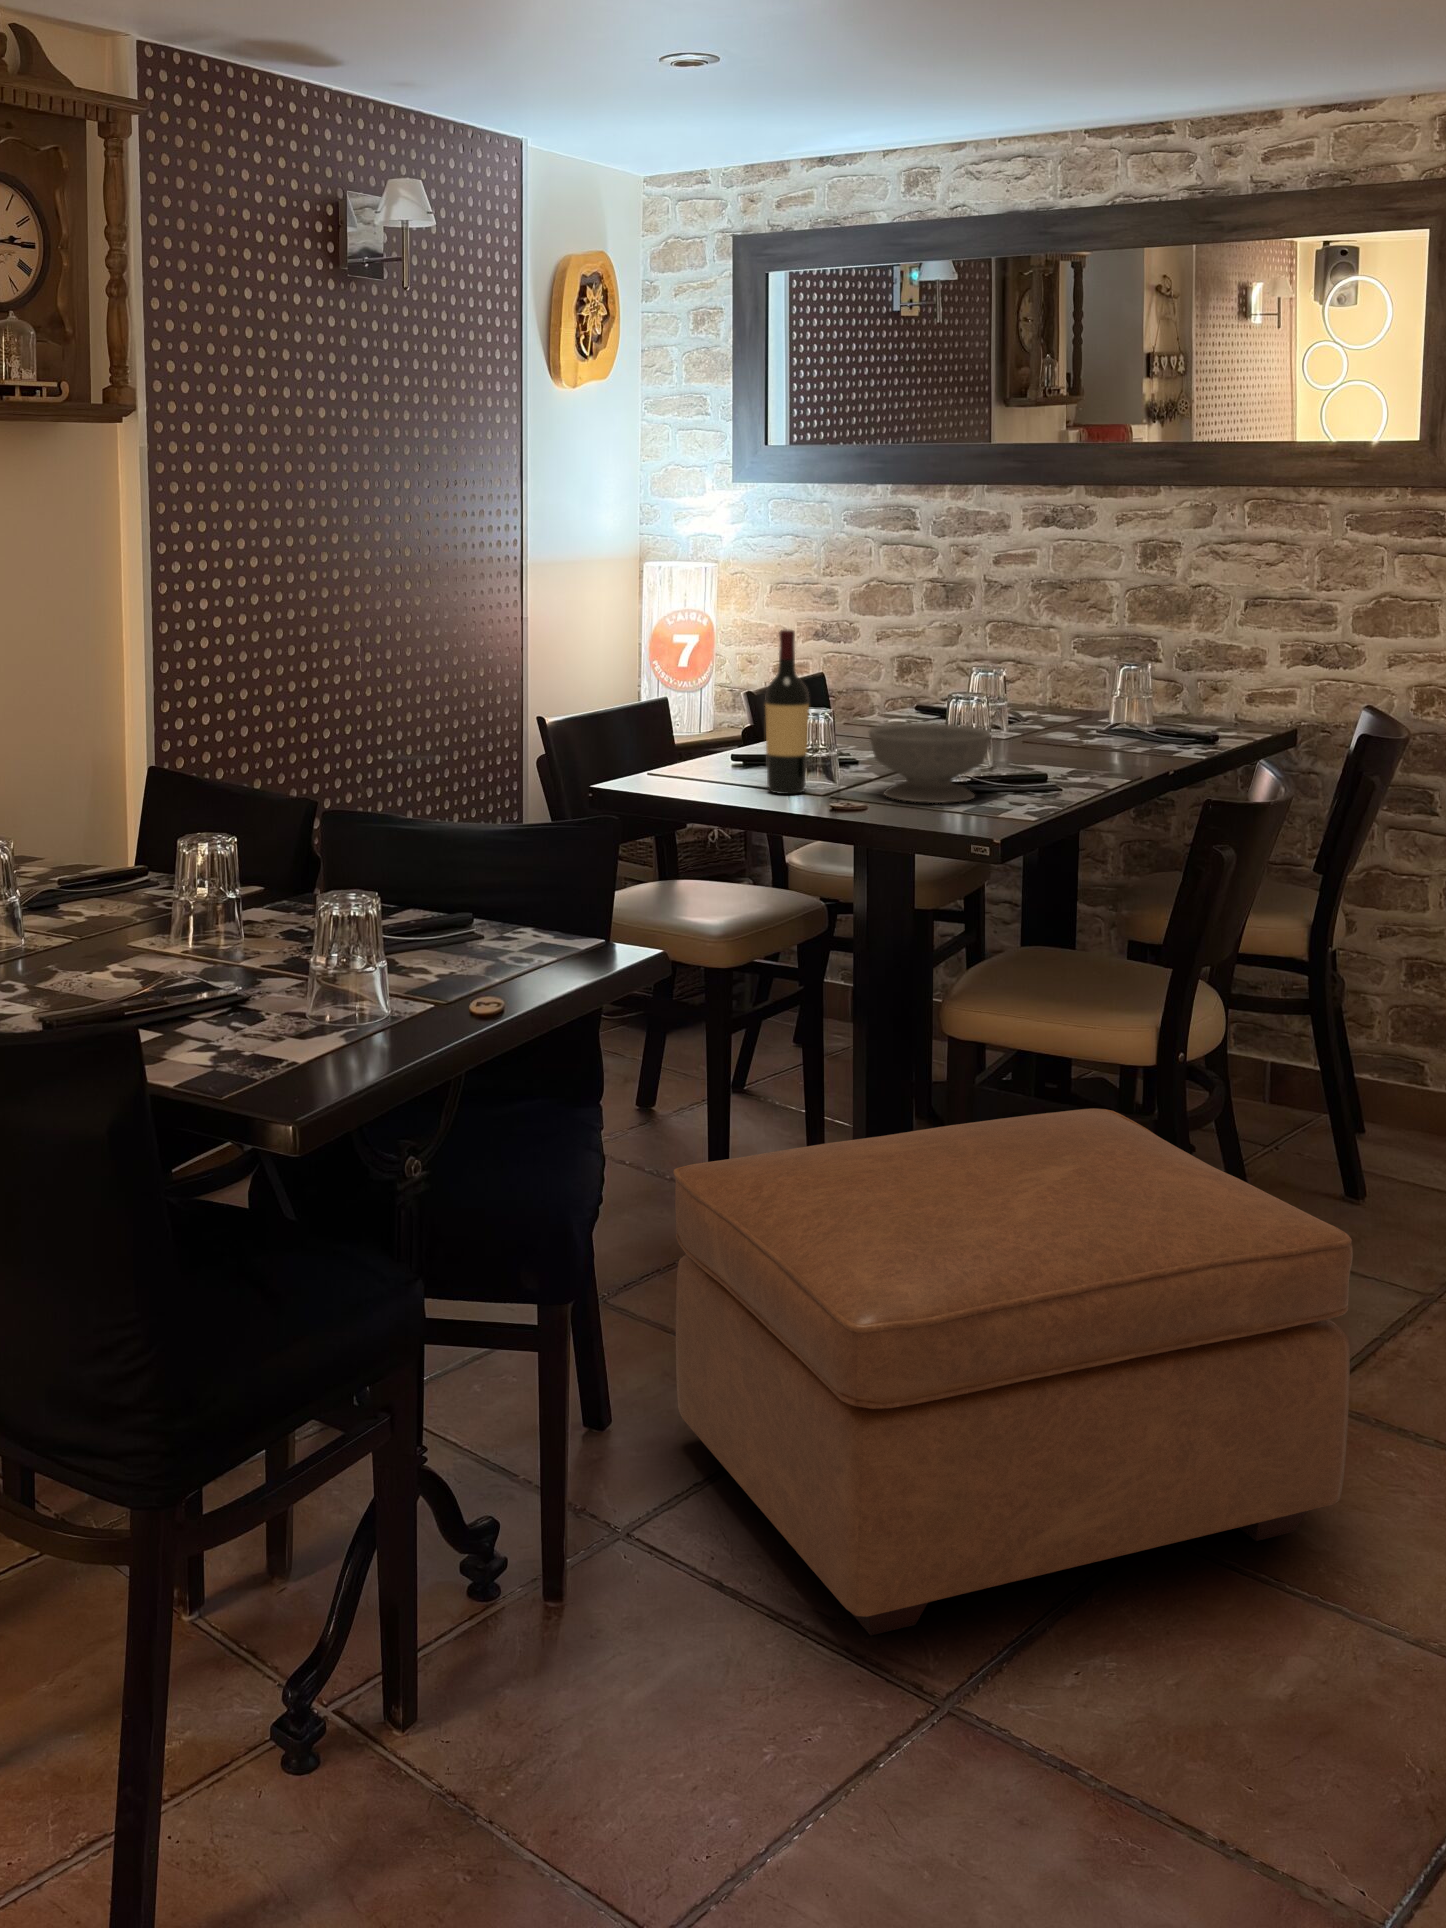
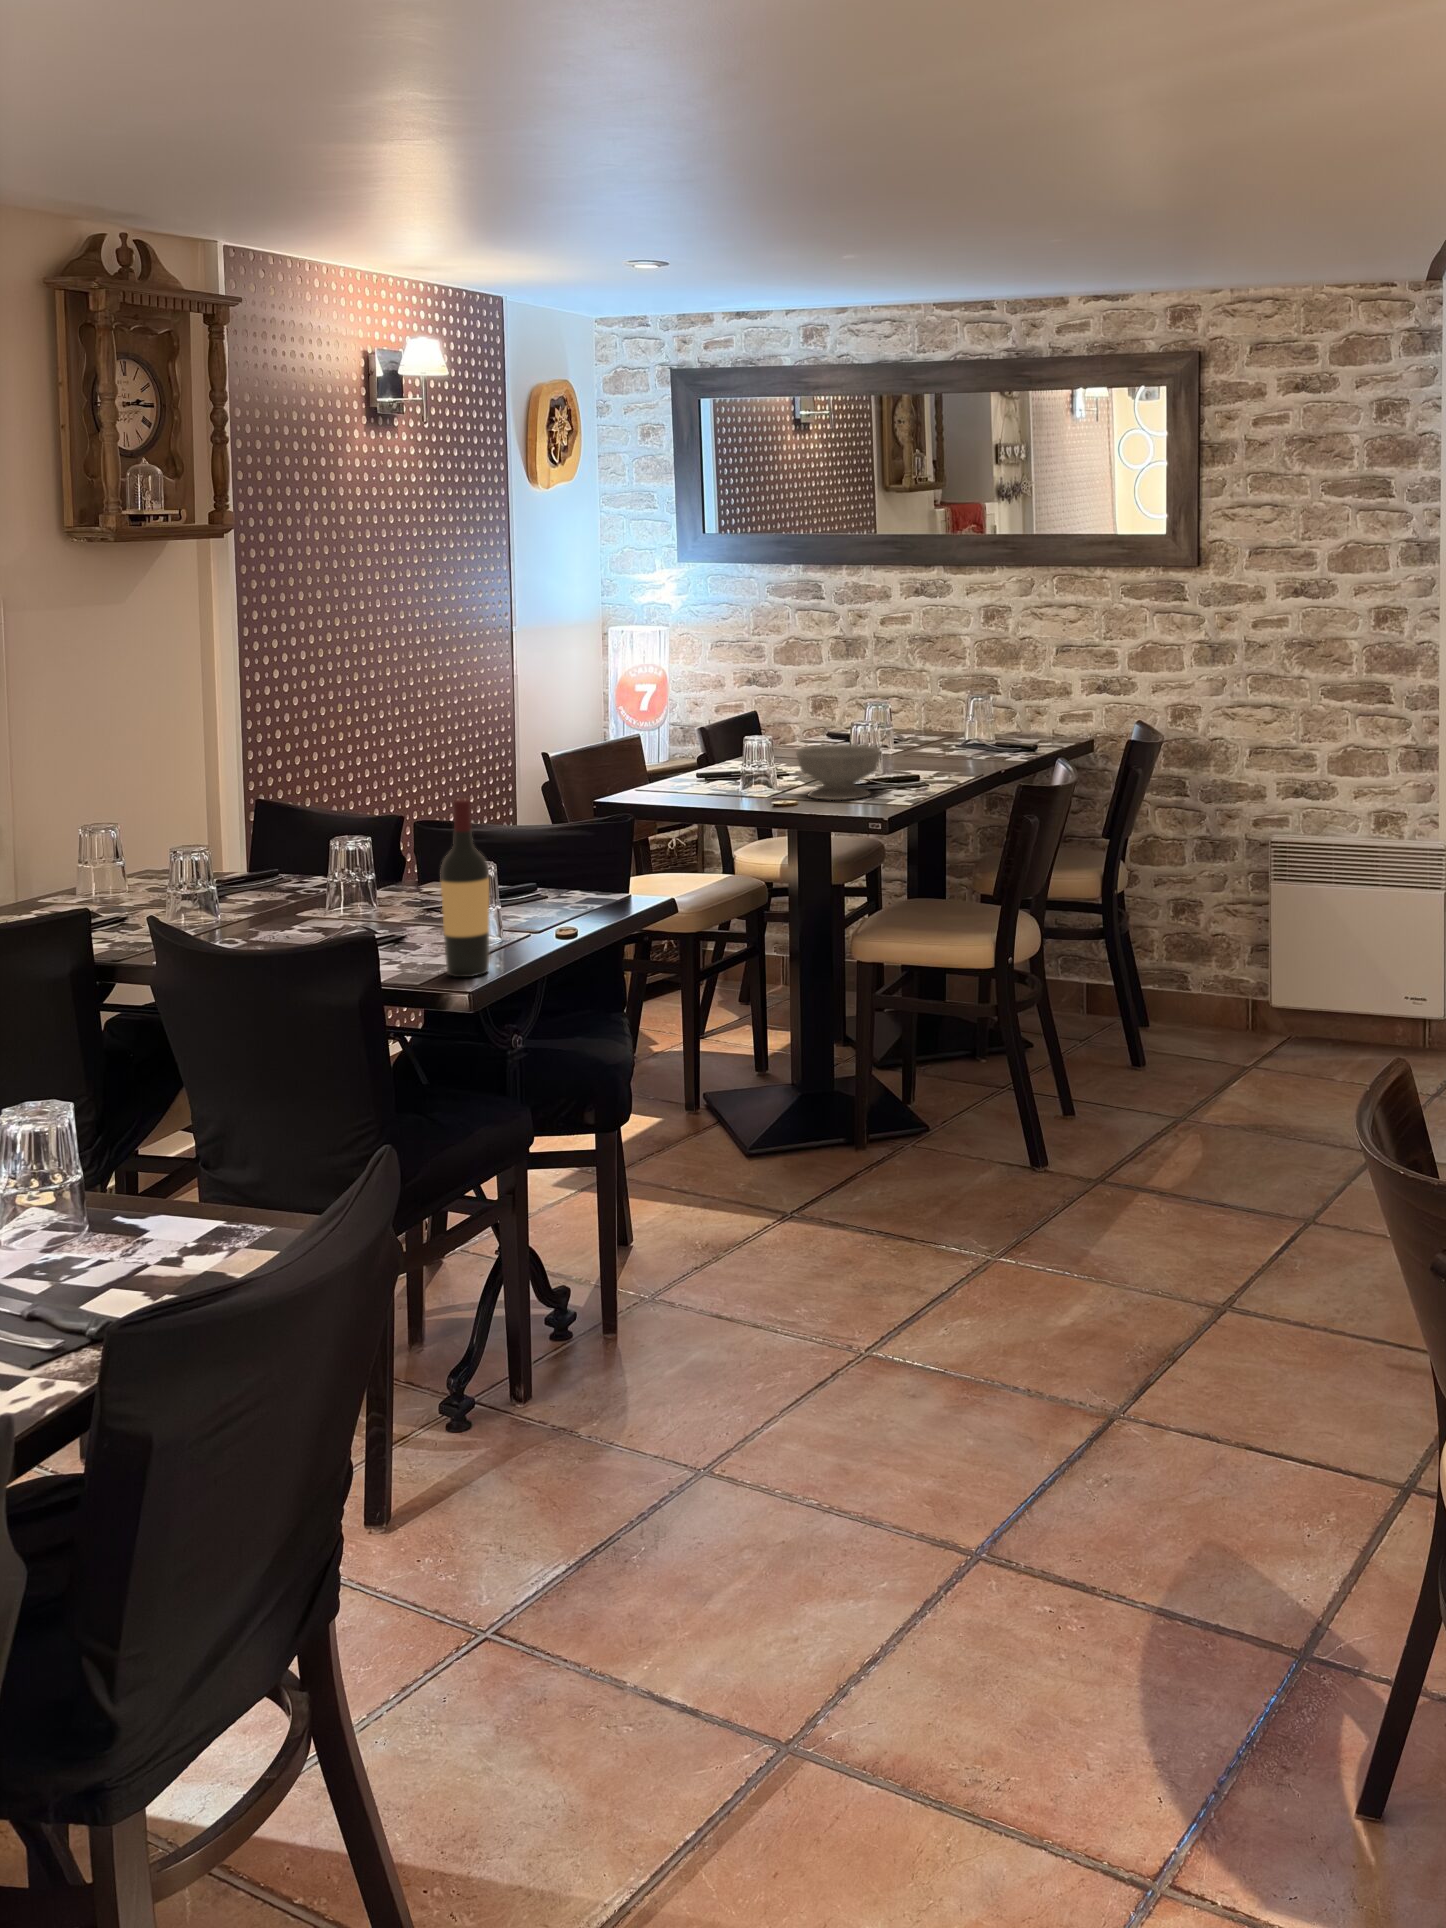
wine bottle: present [765,630,809,794] -> present [441,798,489,977]
ottoman: present [674,1108,1353,1635] -> none [680,995,1106,1315]

